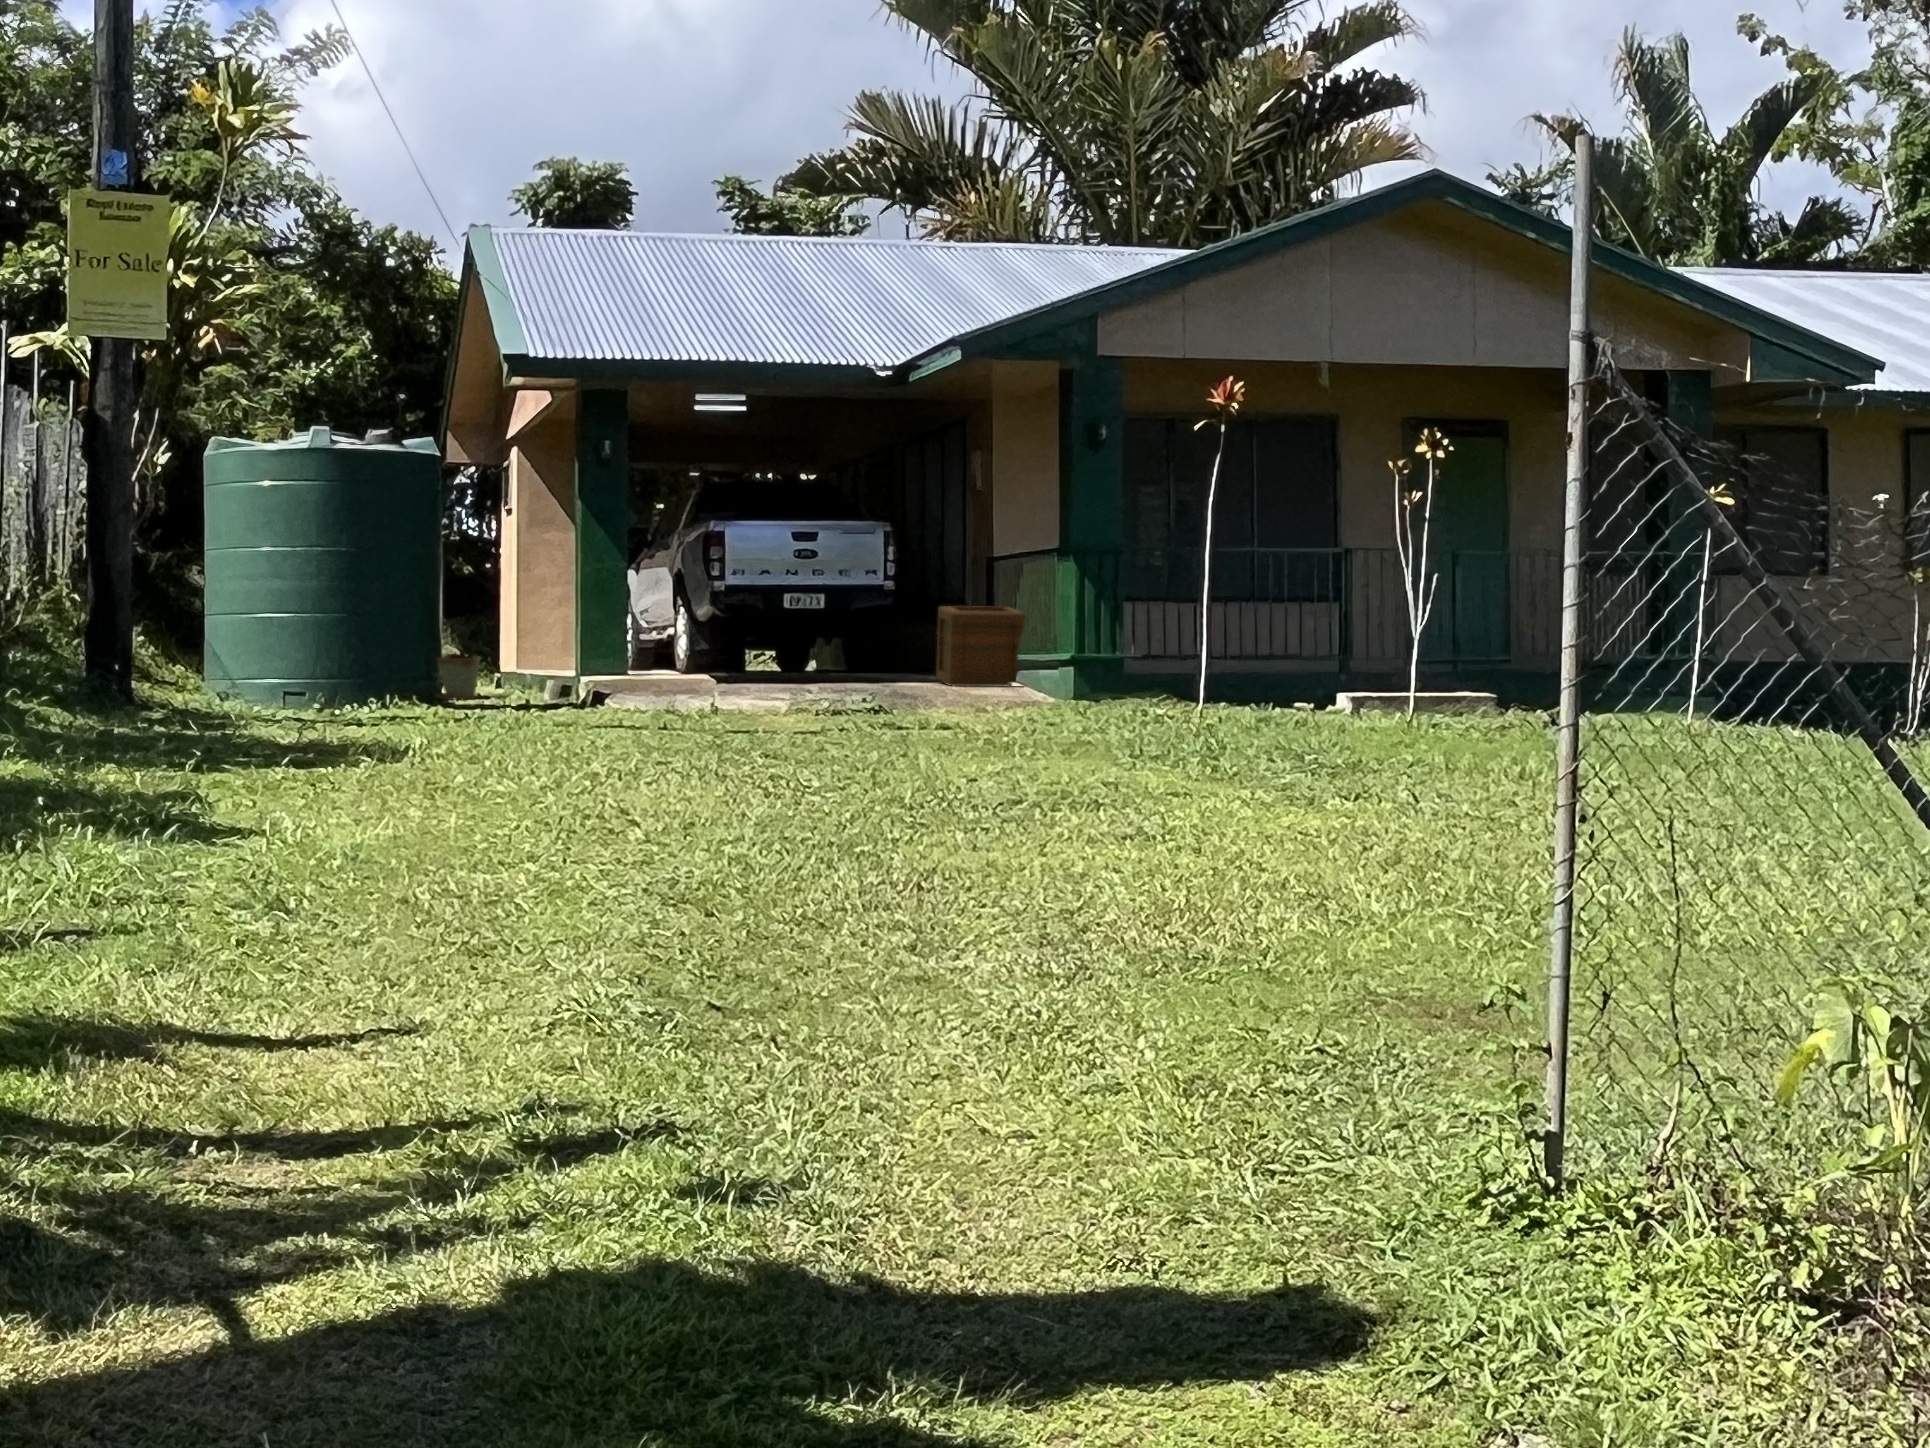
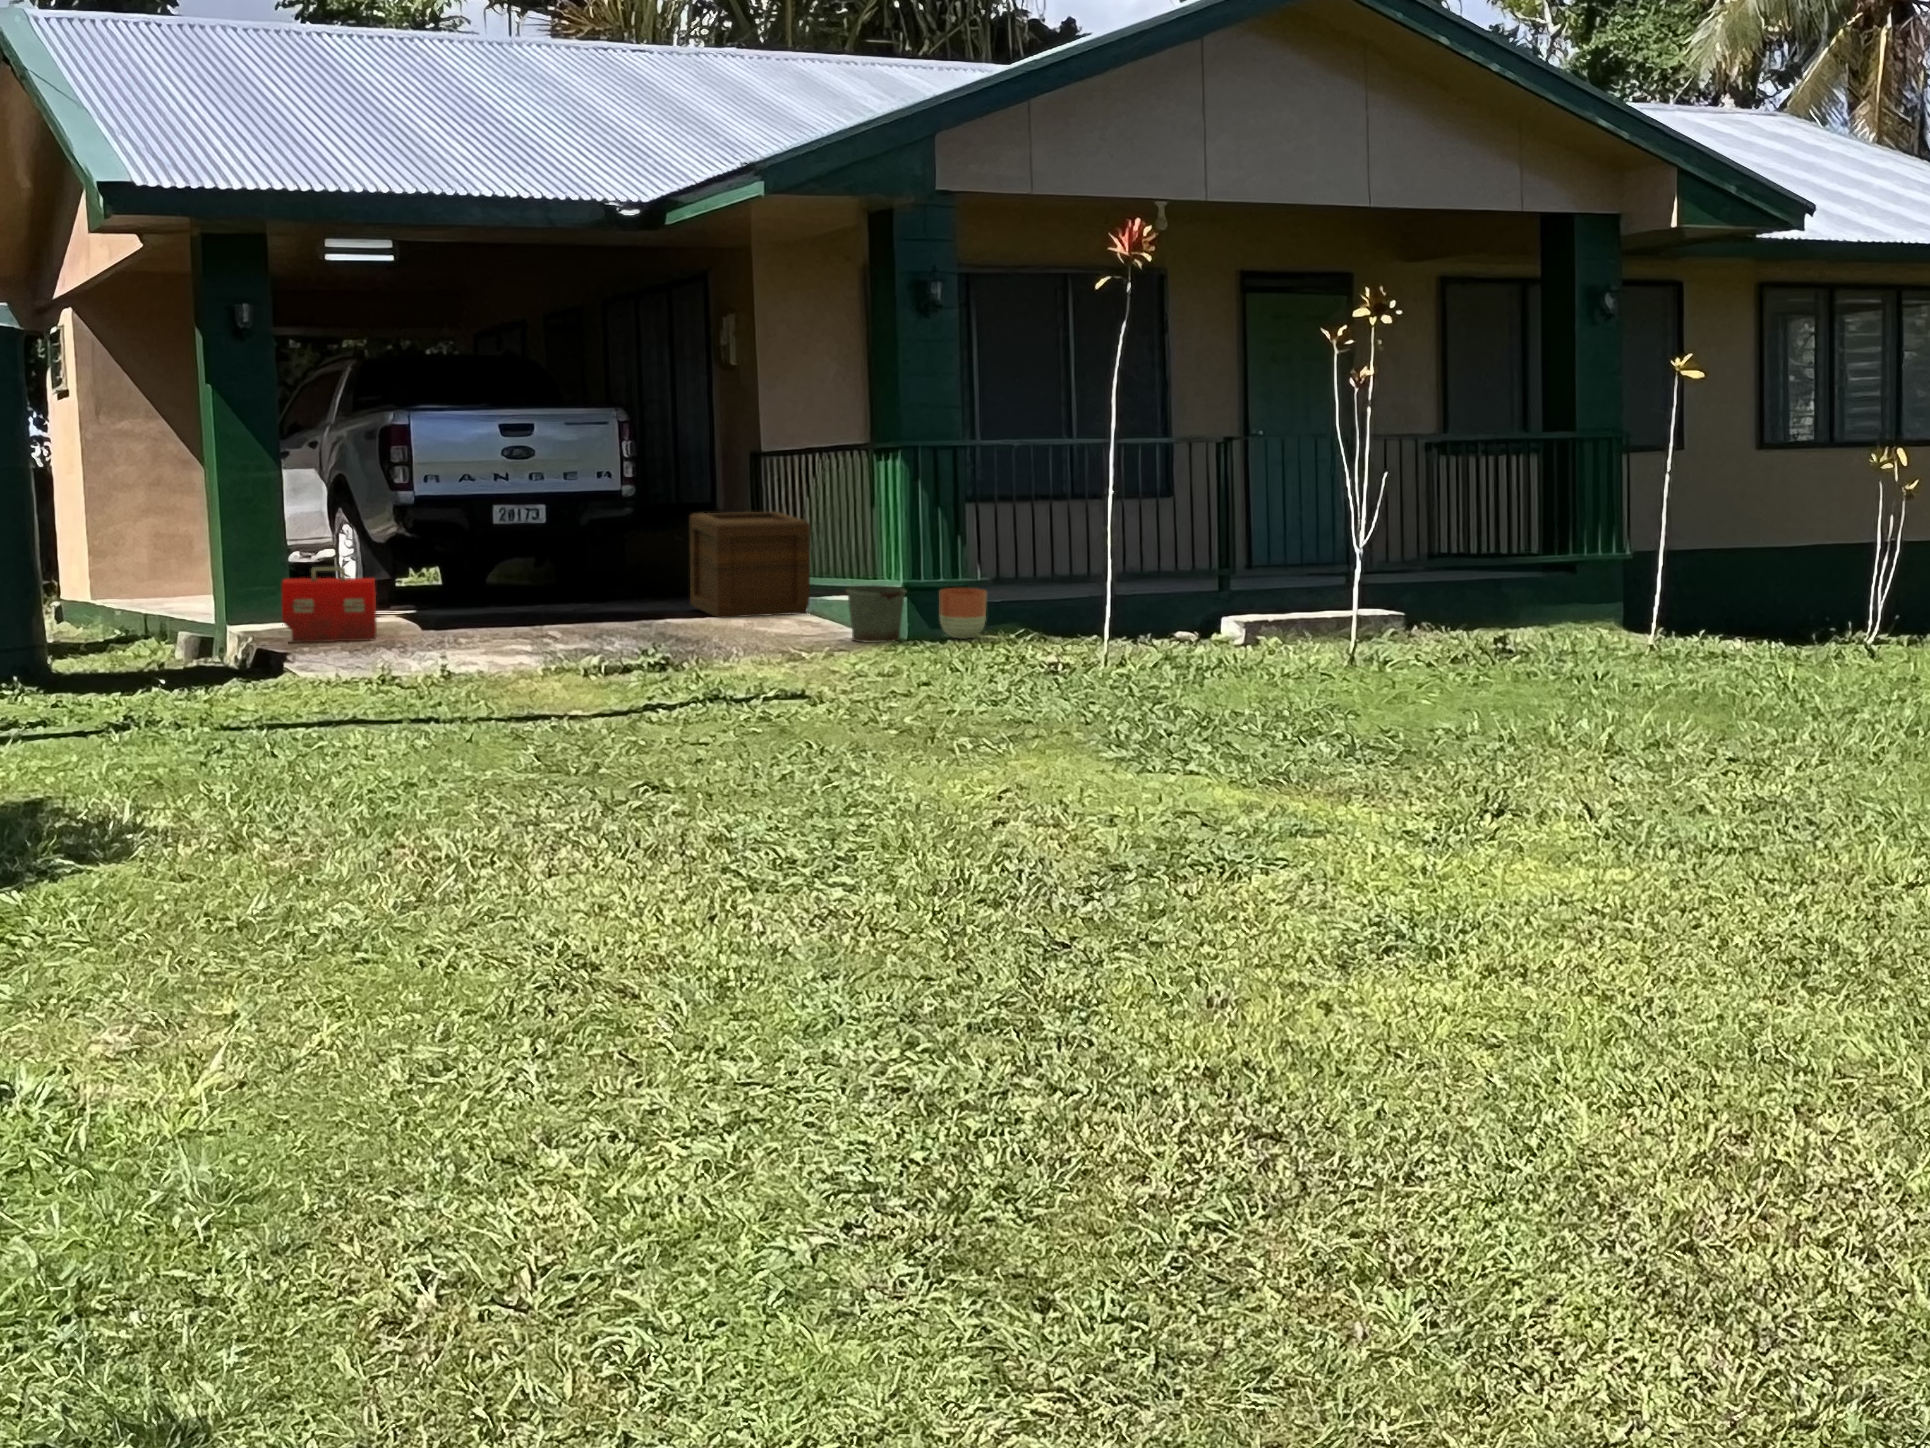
toolbox: none [617,632,688,689] -> present [282,567,377,643]
bucket: present [436,654,481,700] -> present [846,585,906,643]
planter: none [1098,660,1135,700] -> present [939,588,986,639]

